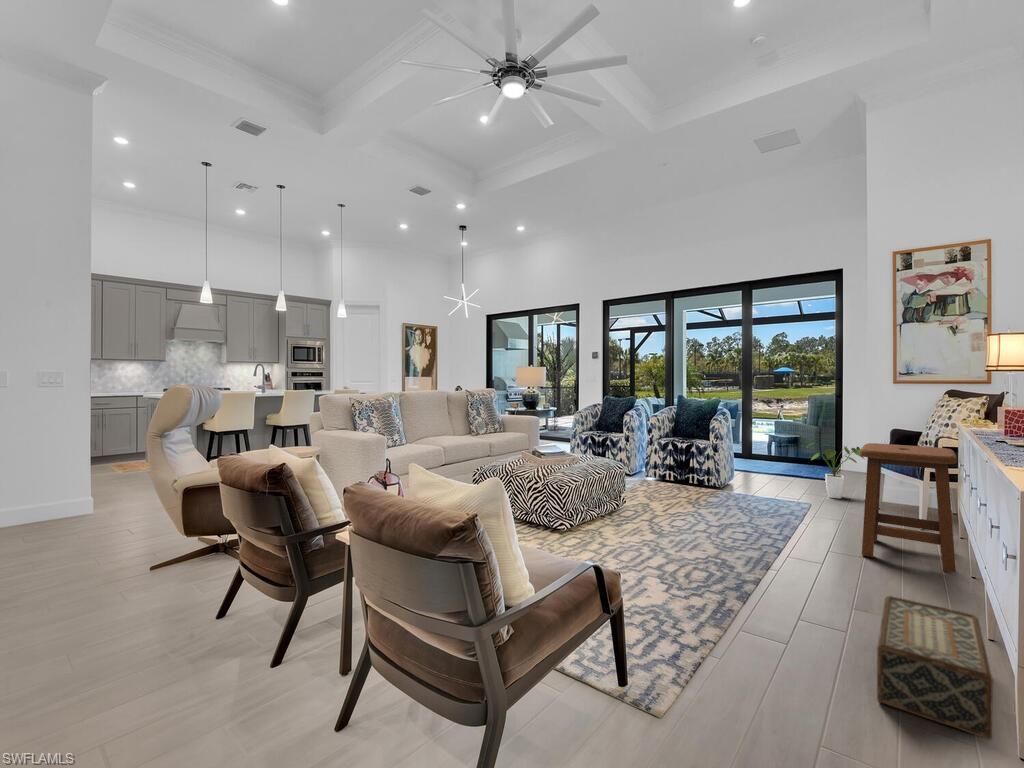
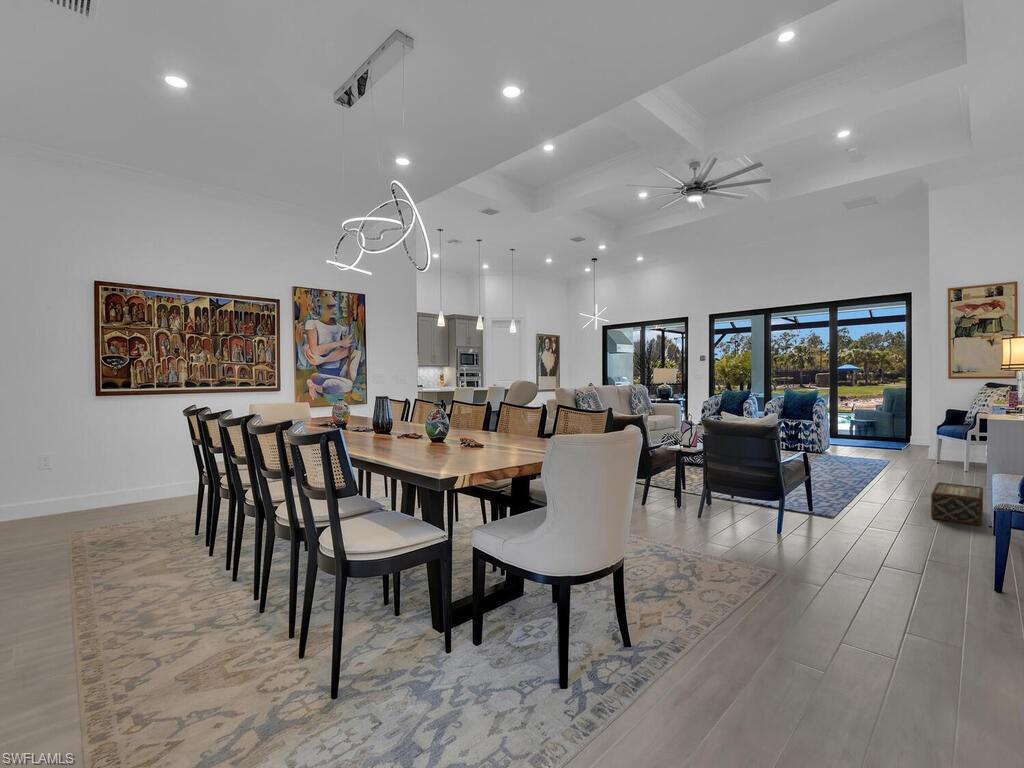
house plant: present [807,442,864,499] -> none [886,419,929,458]
stool: present [860,443,957,572] -> none [924,415,984,487]

